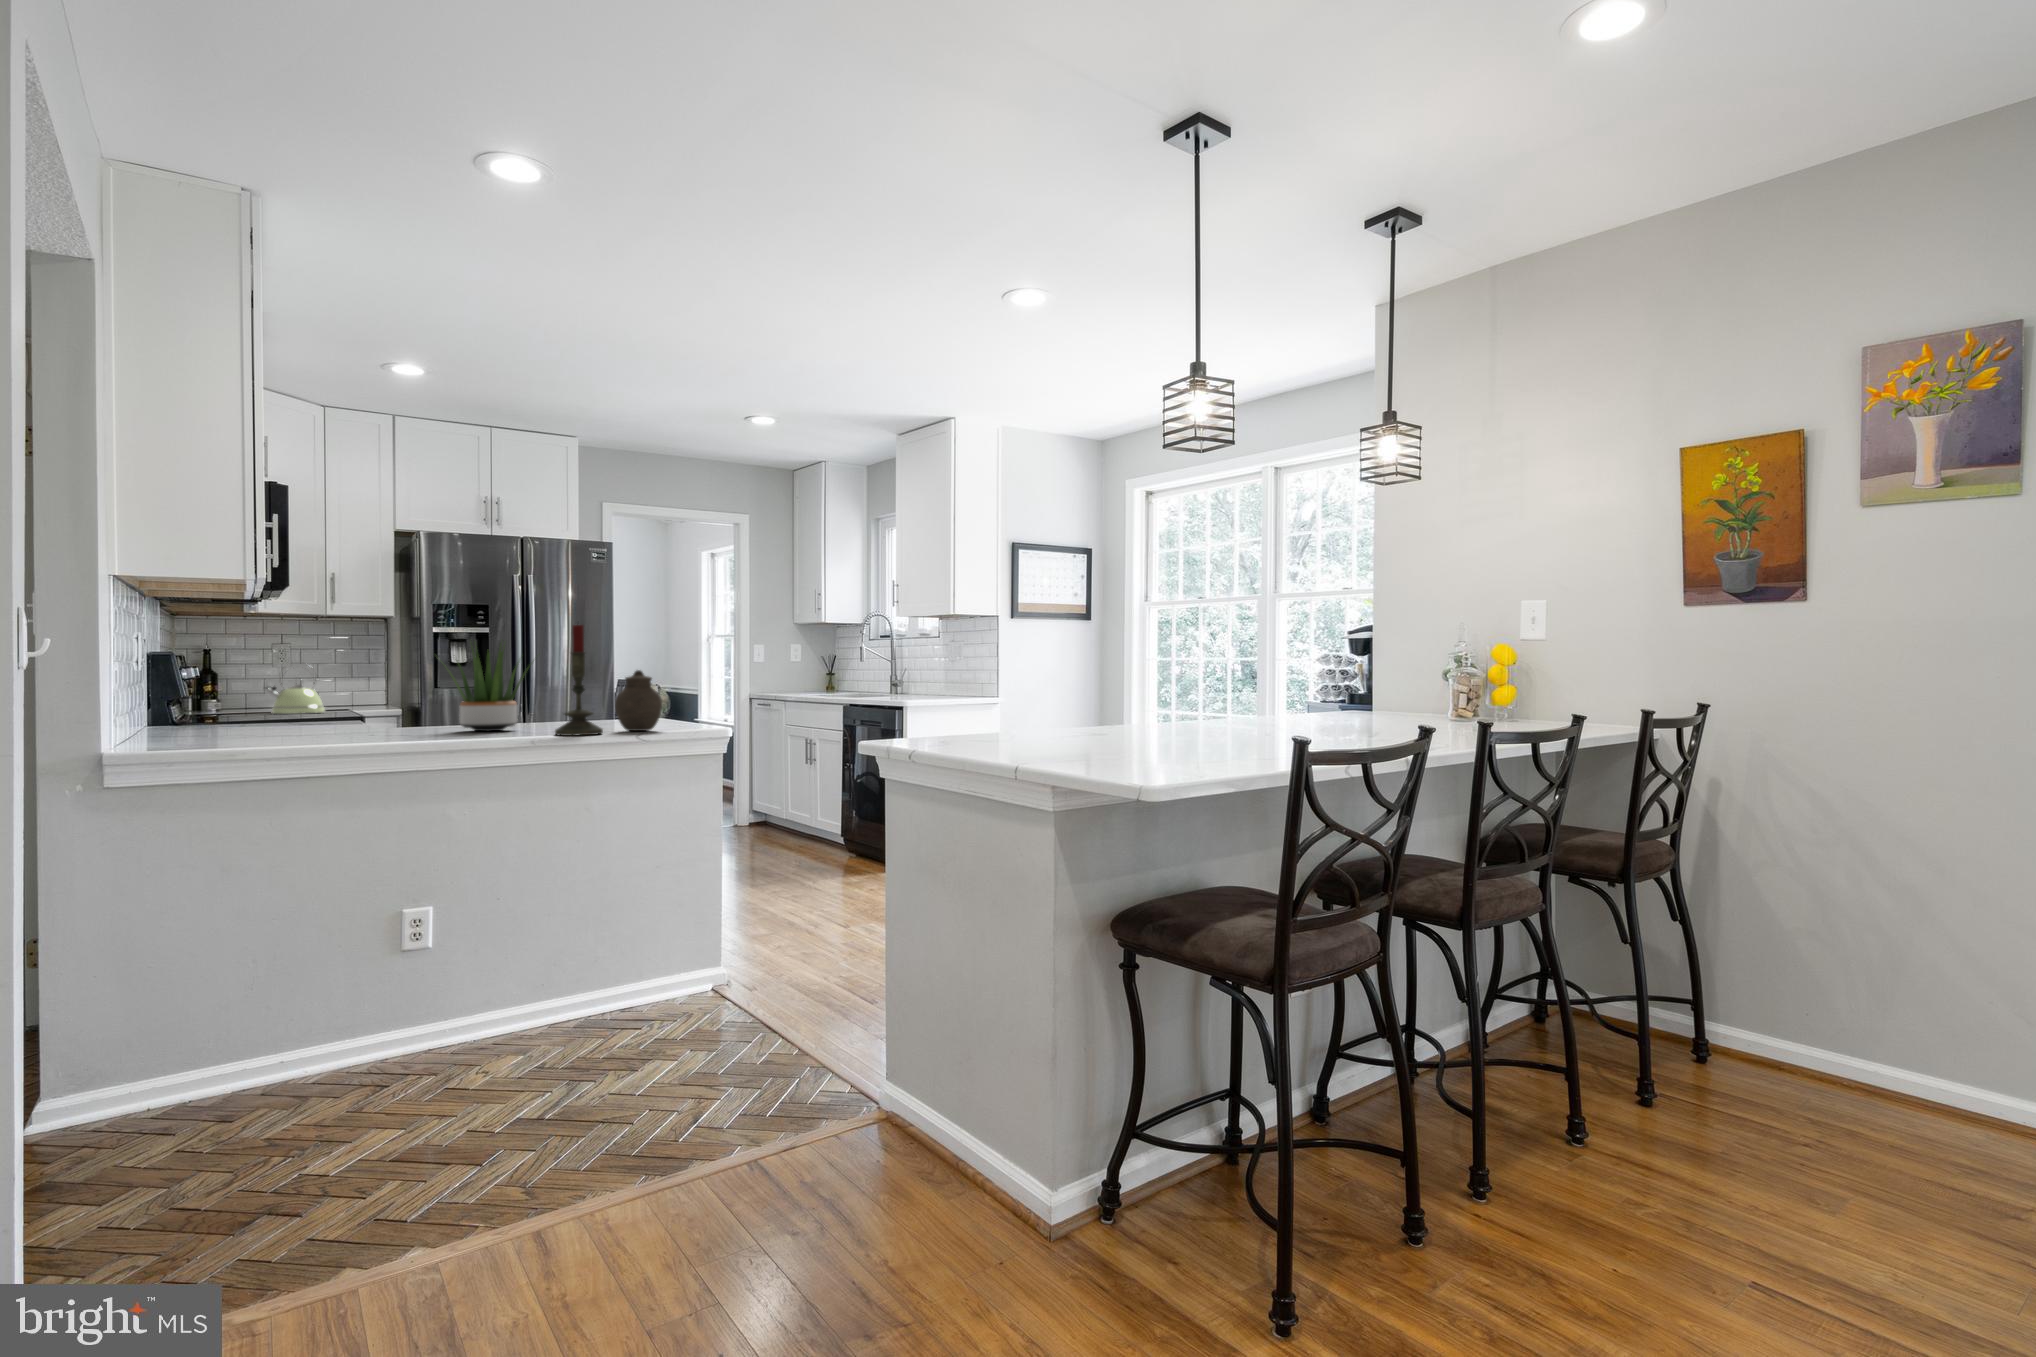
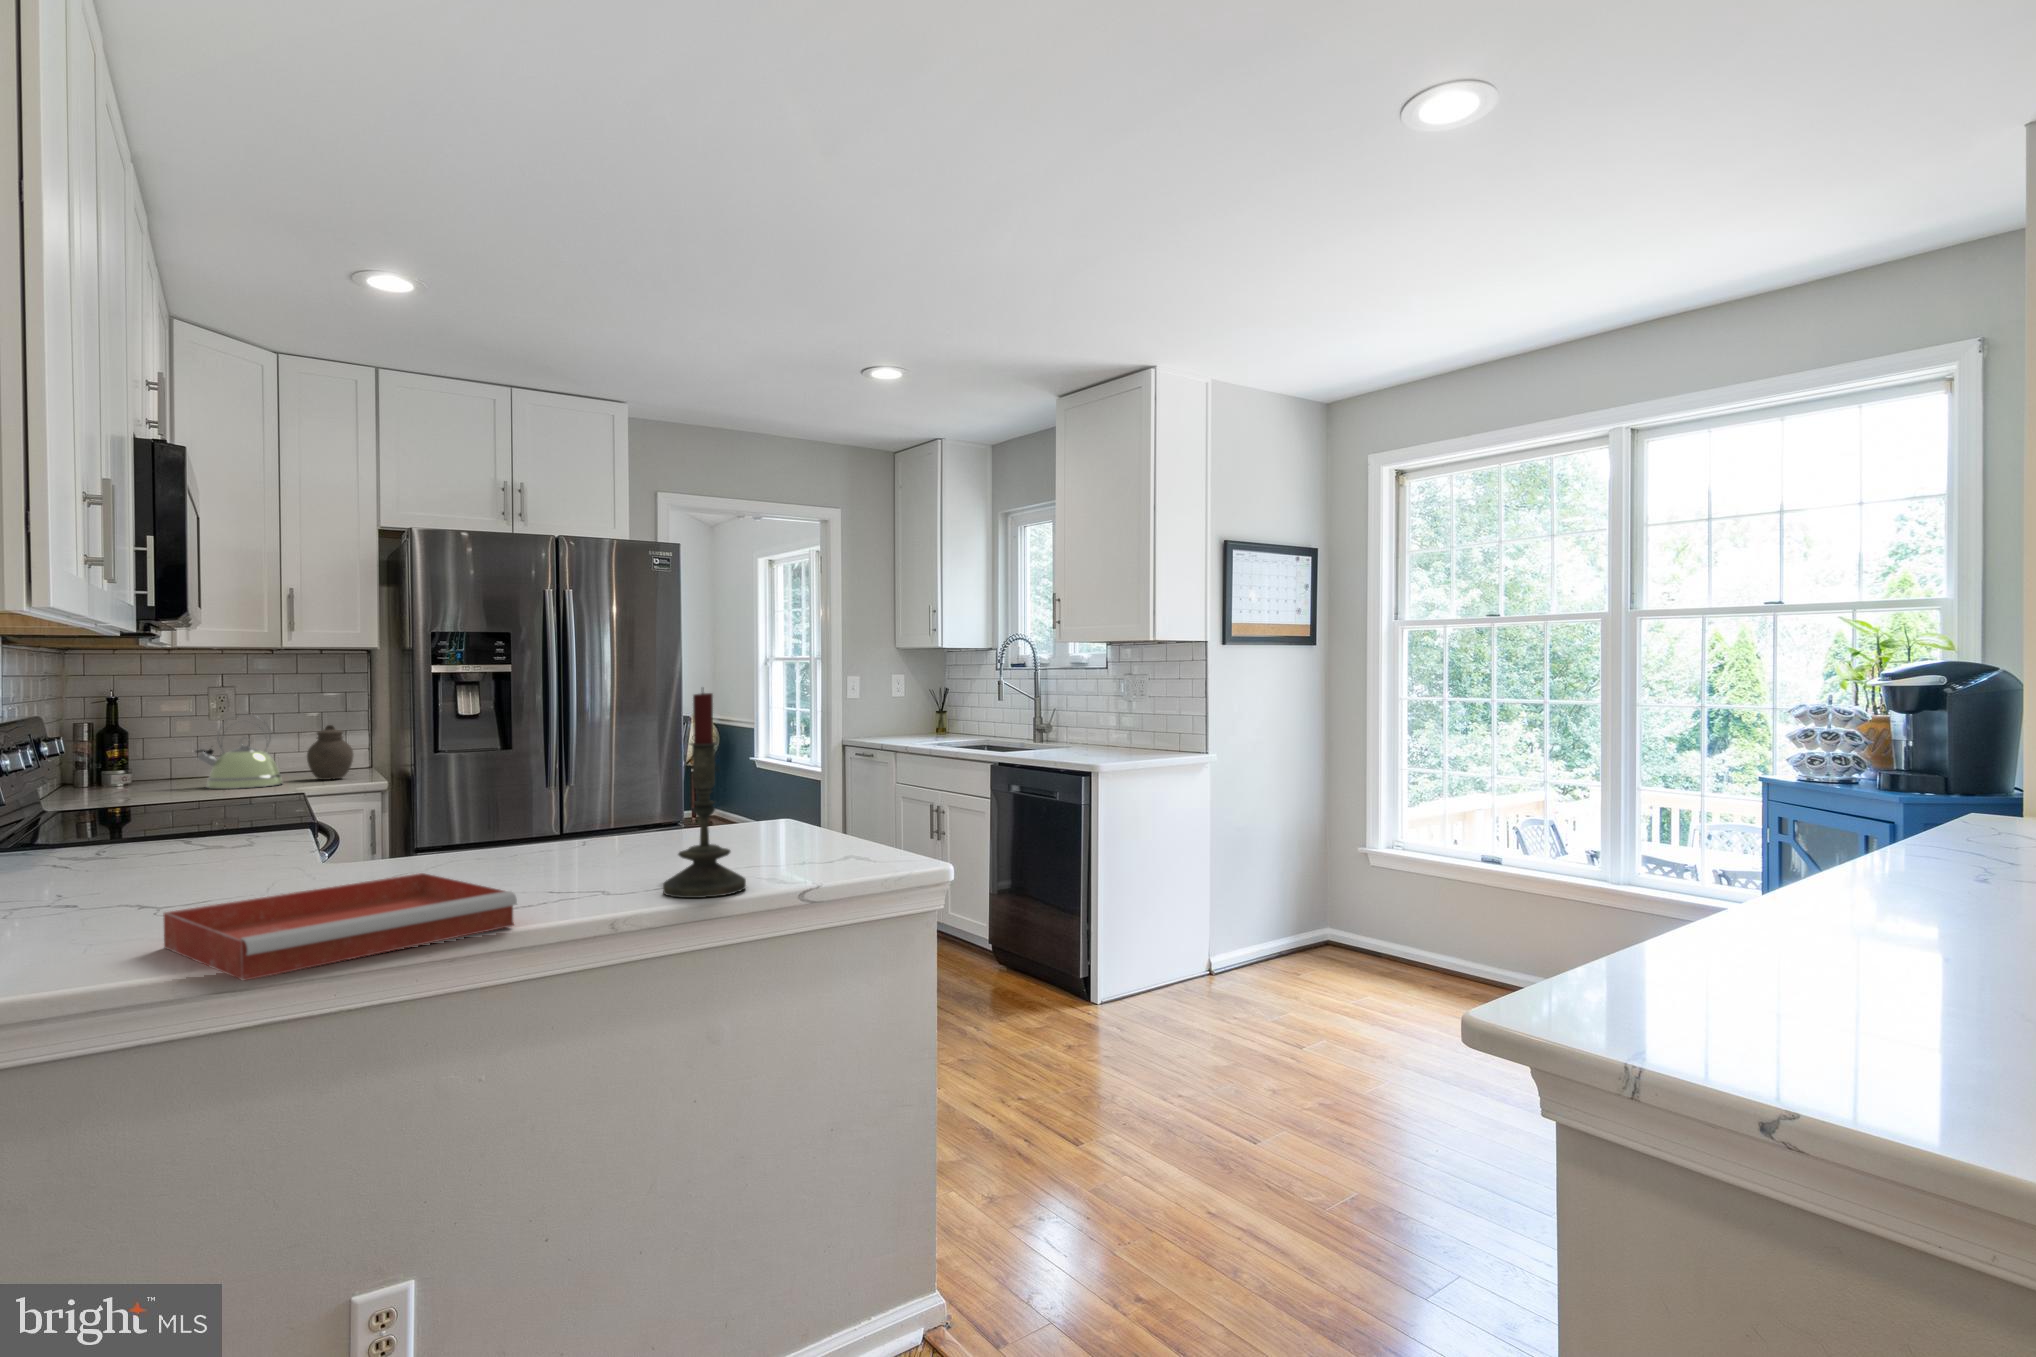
potted plant: present [445,646,530,731] -> none [441,711,622,873]
jar: present [615,670,662,731] -> present [307,725,353,780]
tray: none [289,719,469,747] -> present [163,873,517,980]

